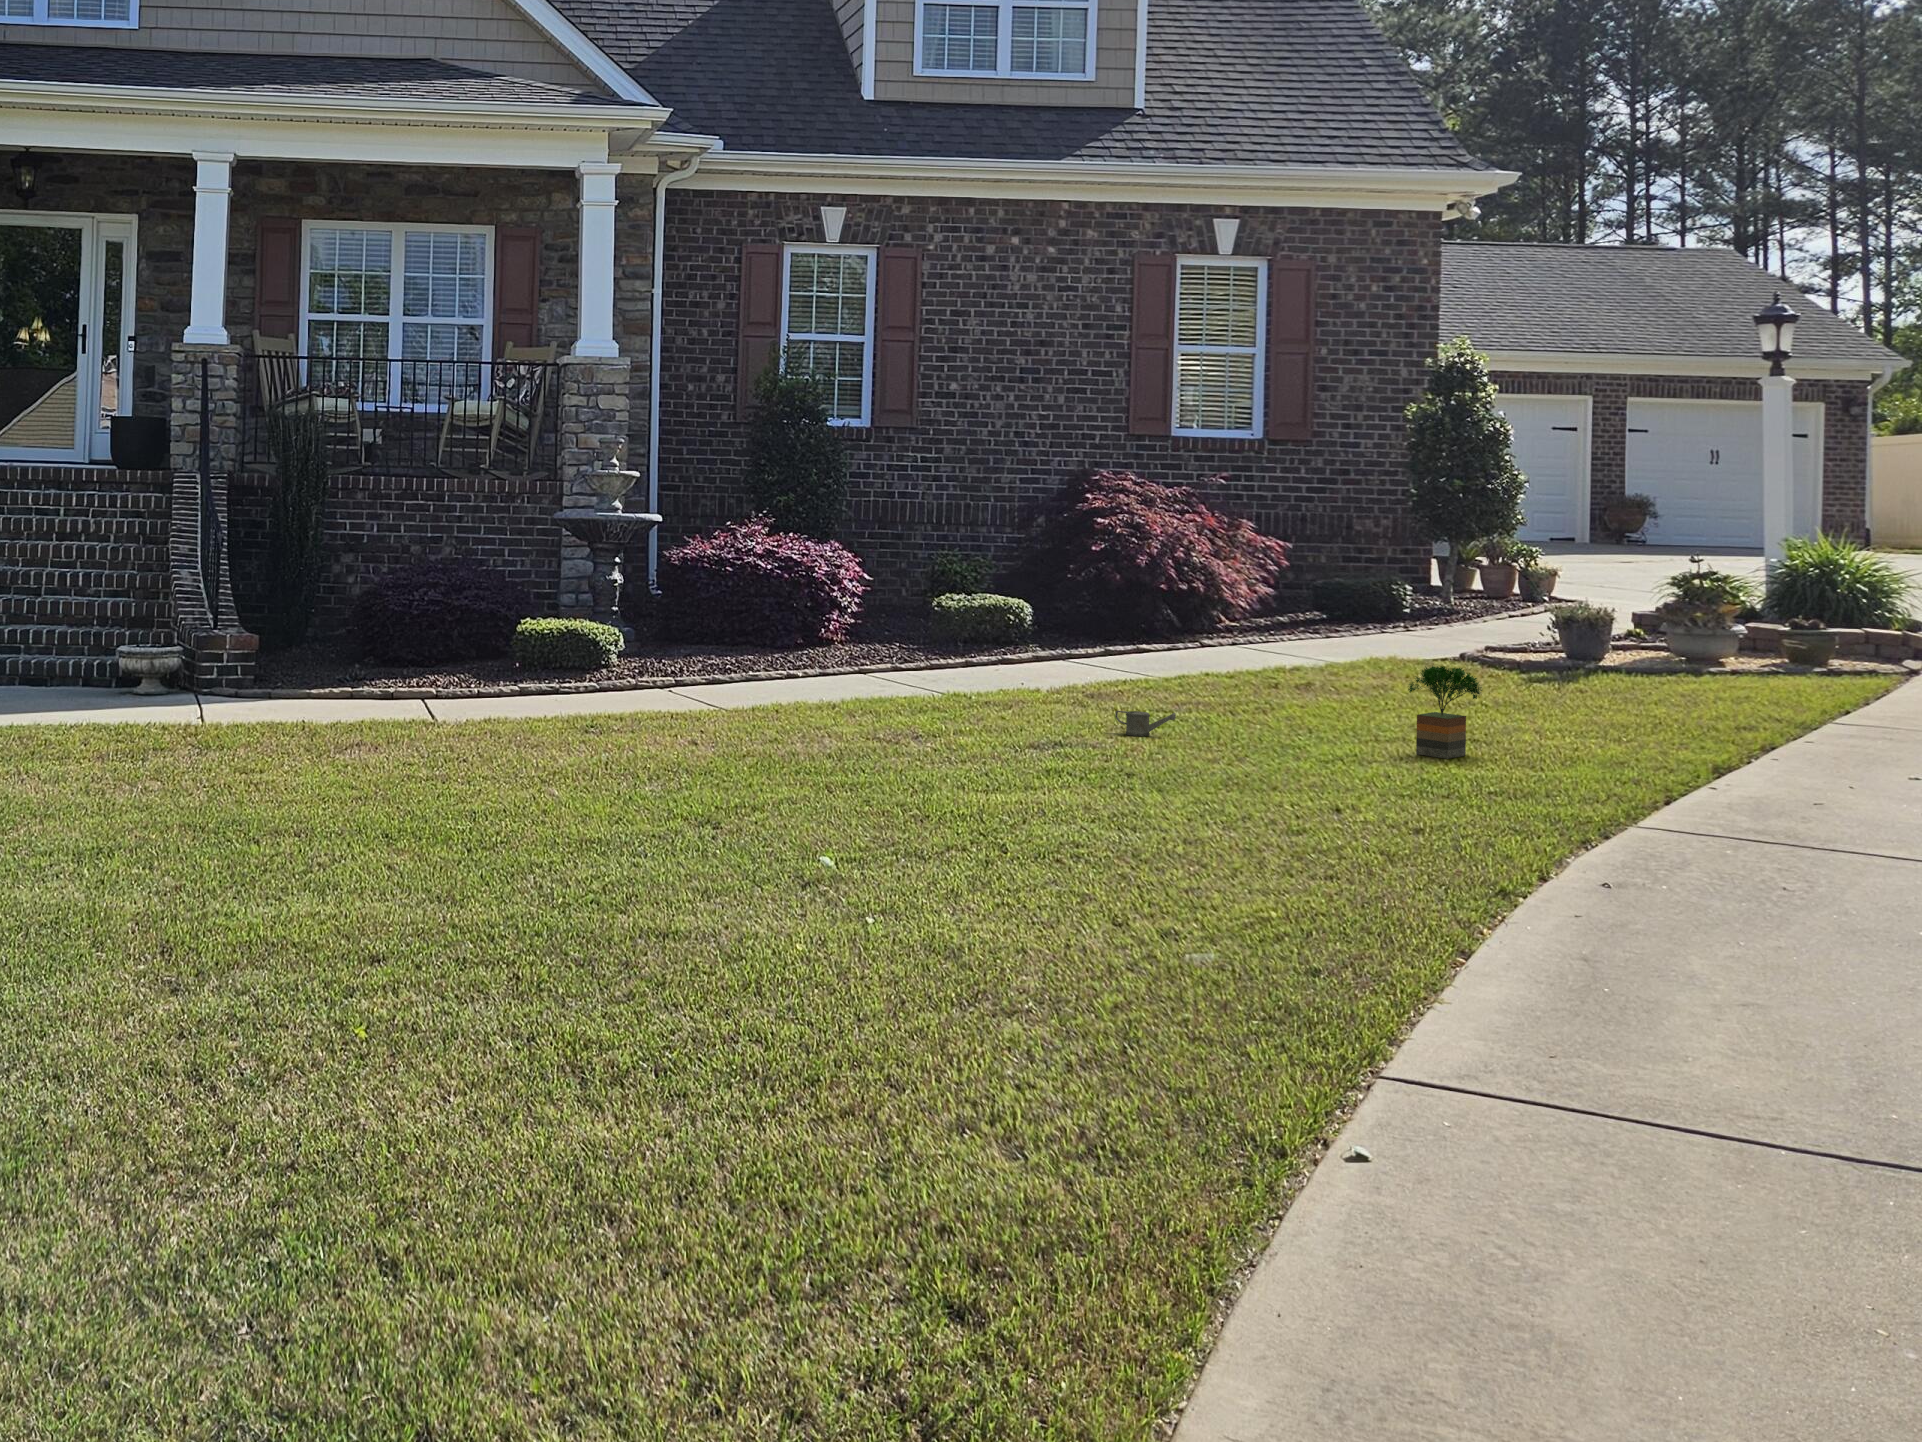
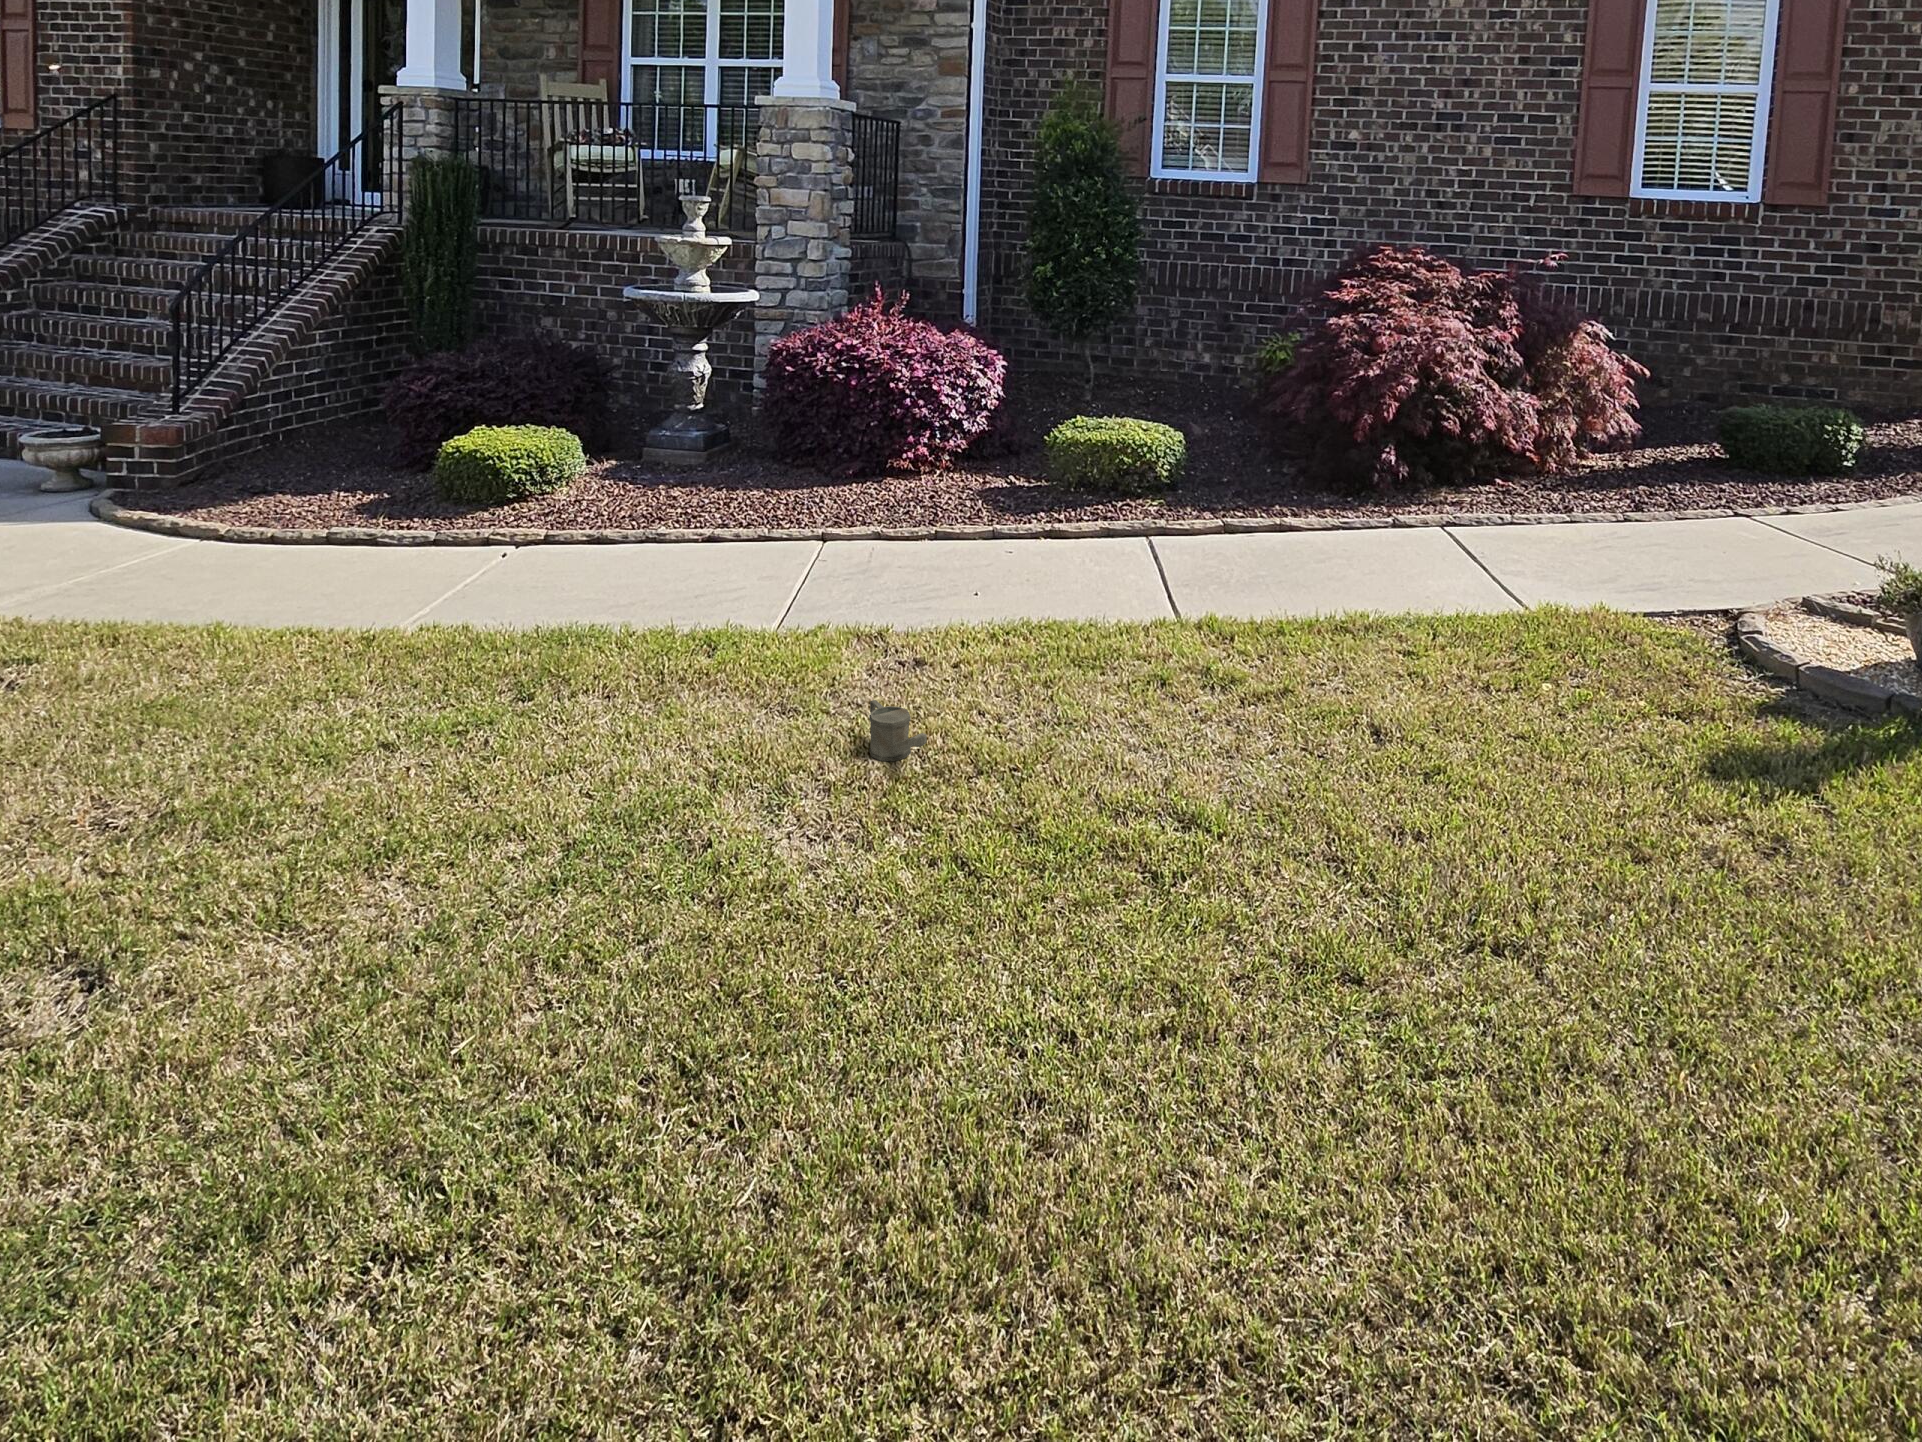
potted tree: present [1408,666,1482,759] -> none [1245,766,1413,1014]

